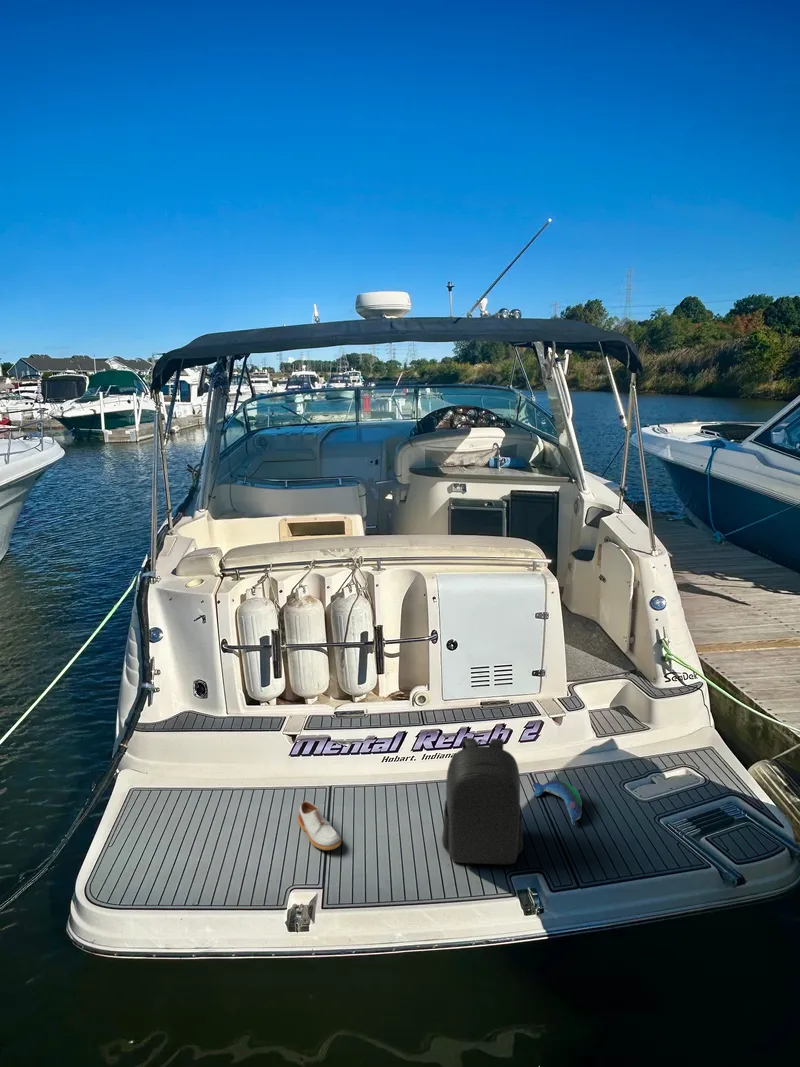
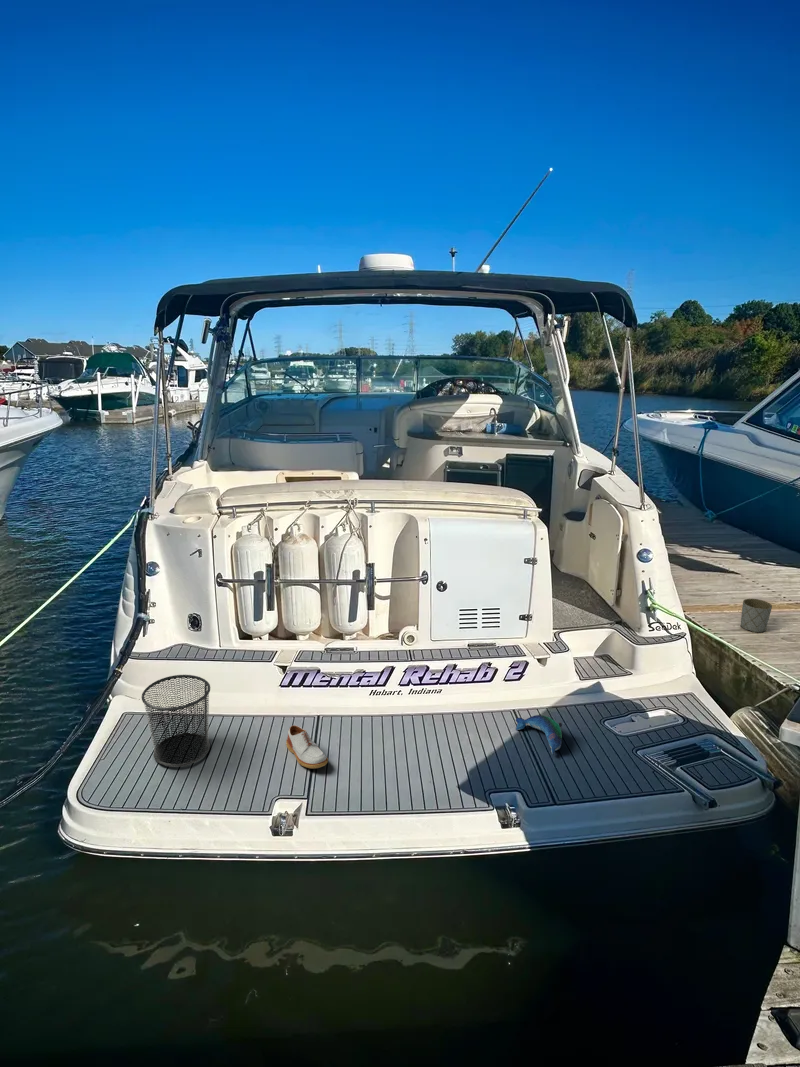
planter: none [753,625,784,660] -> present [741,599,772,633]
backpack: present [442,738,523,864] -> none [426,665,503,785]
waste bin: none [147,753,220,852] -> present [142,675,210,767]

